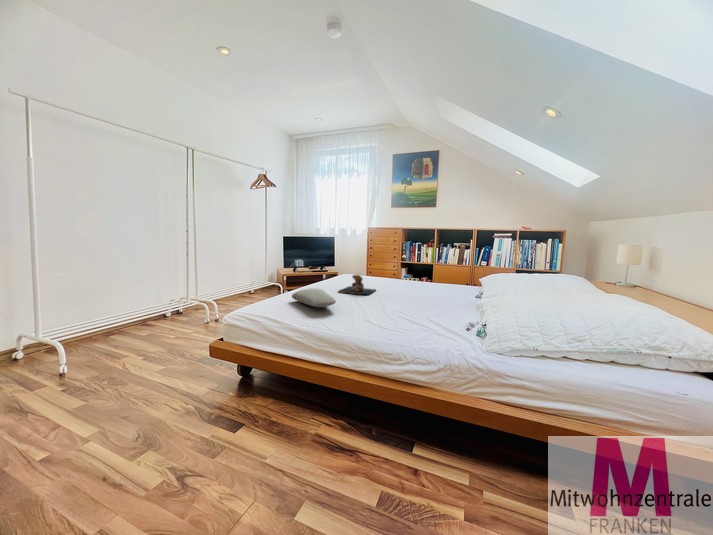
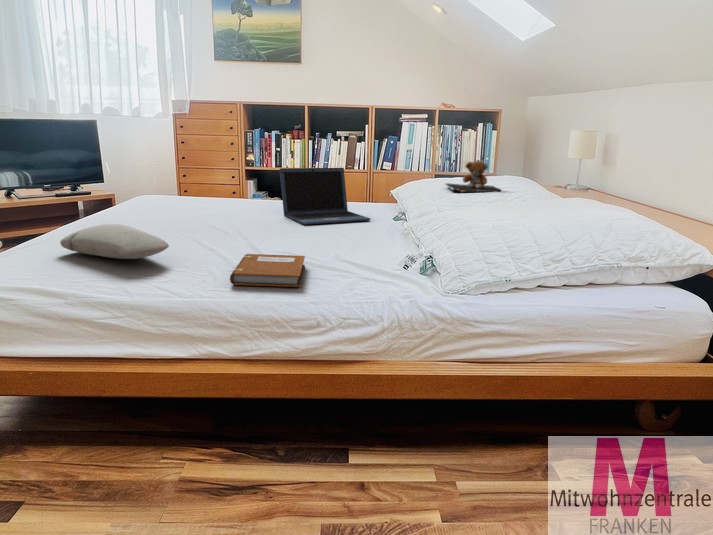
laptop: none [409,264,460,296] -> present [279,168,370,225]
teddy bear: present [339,275,376,294] -> present [446,161,501,192]
notebook: none [358,310,405,334] -> present [230,254,305,287]

